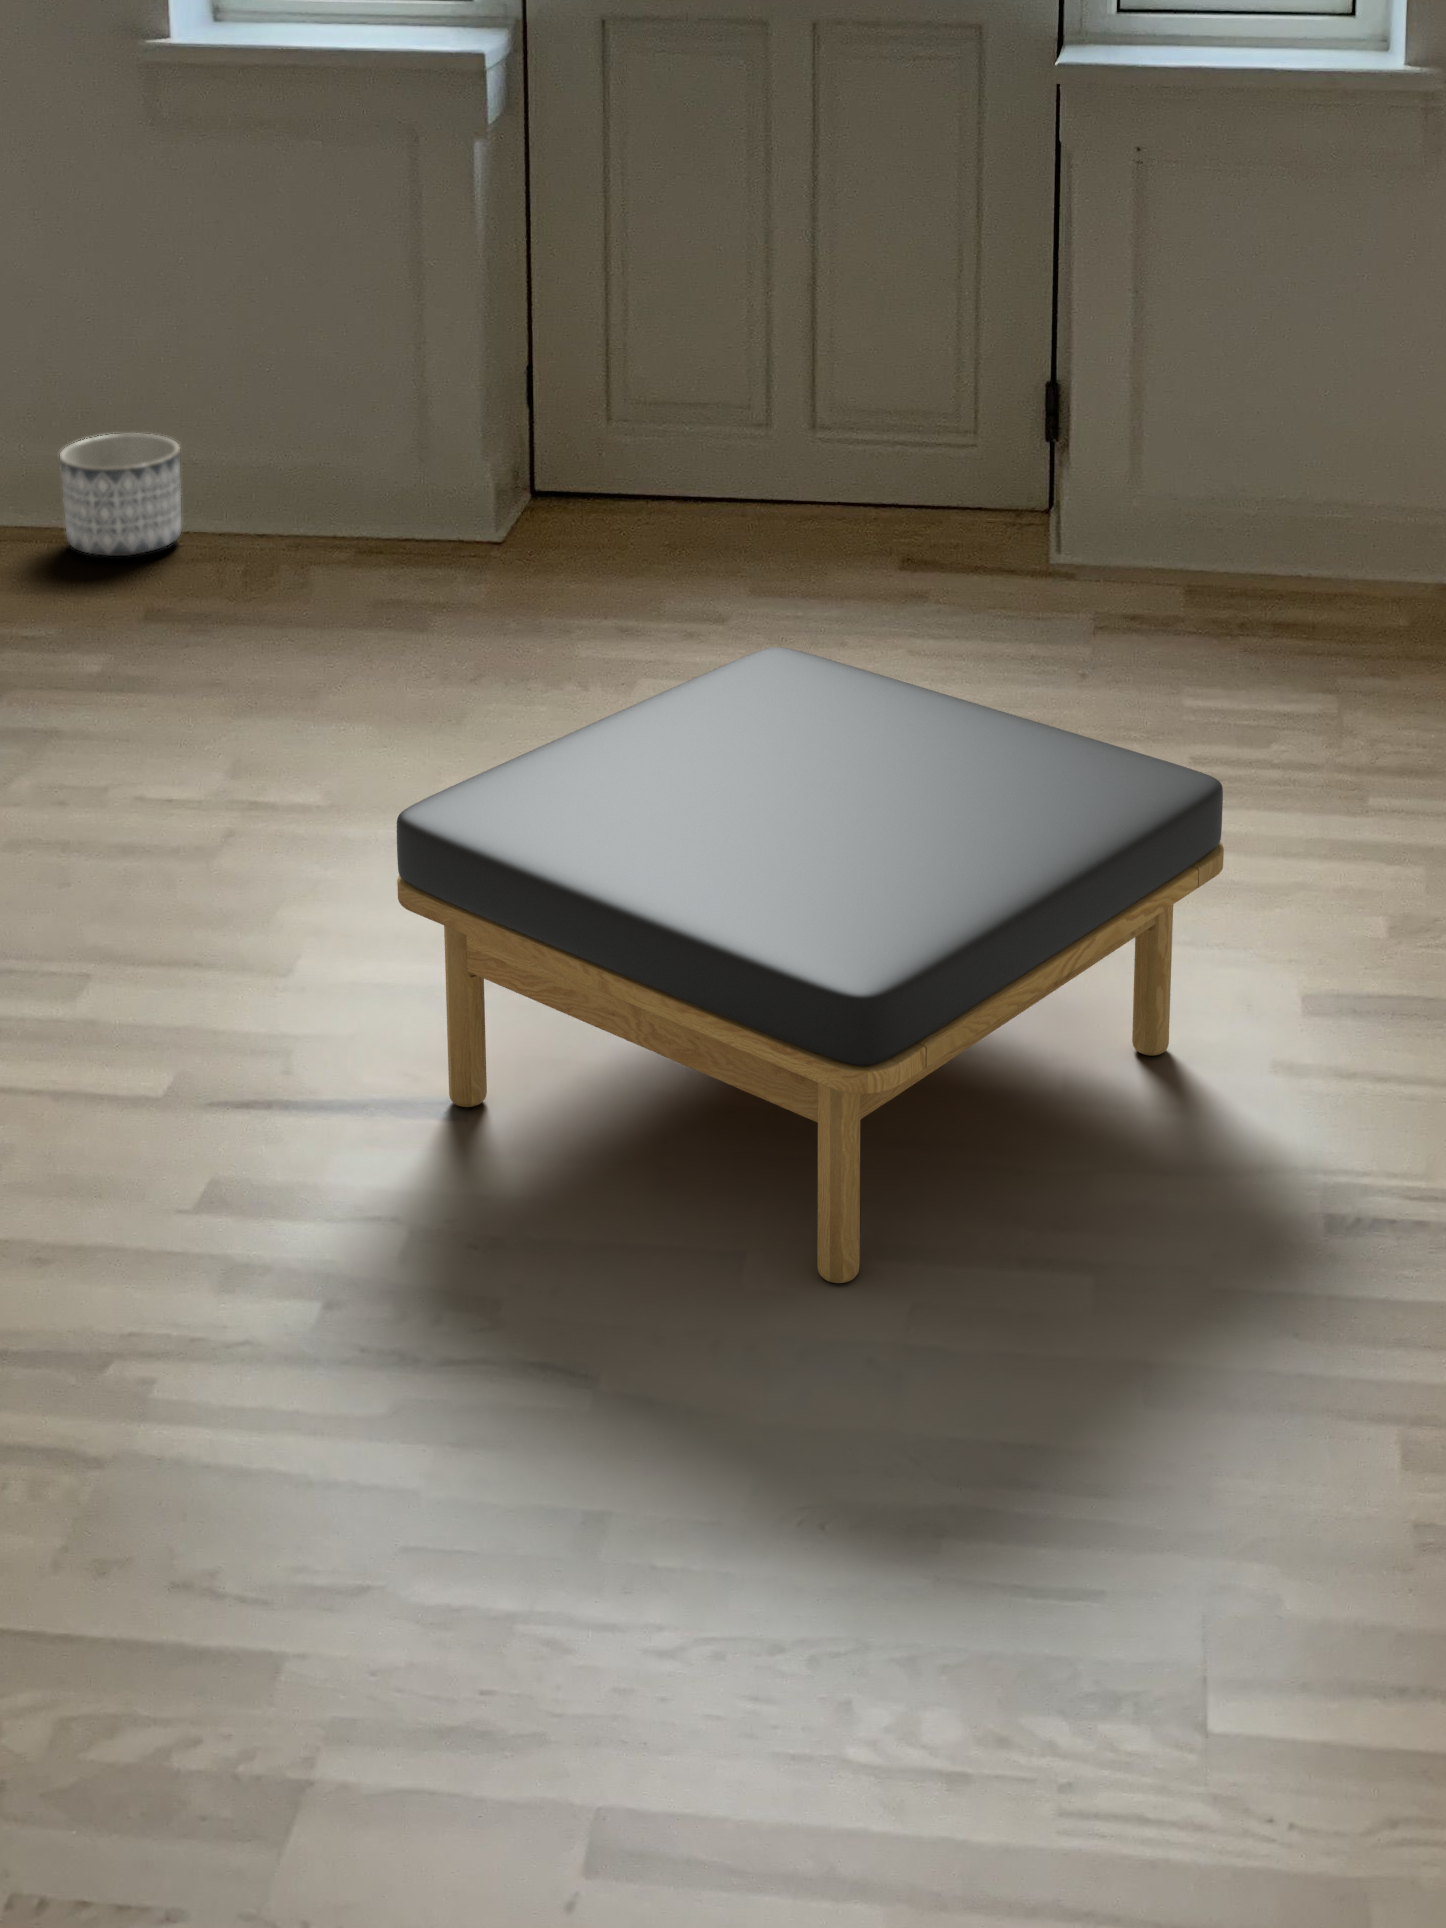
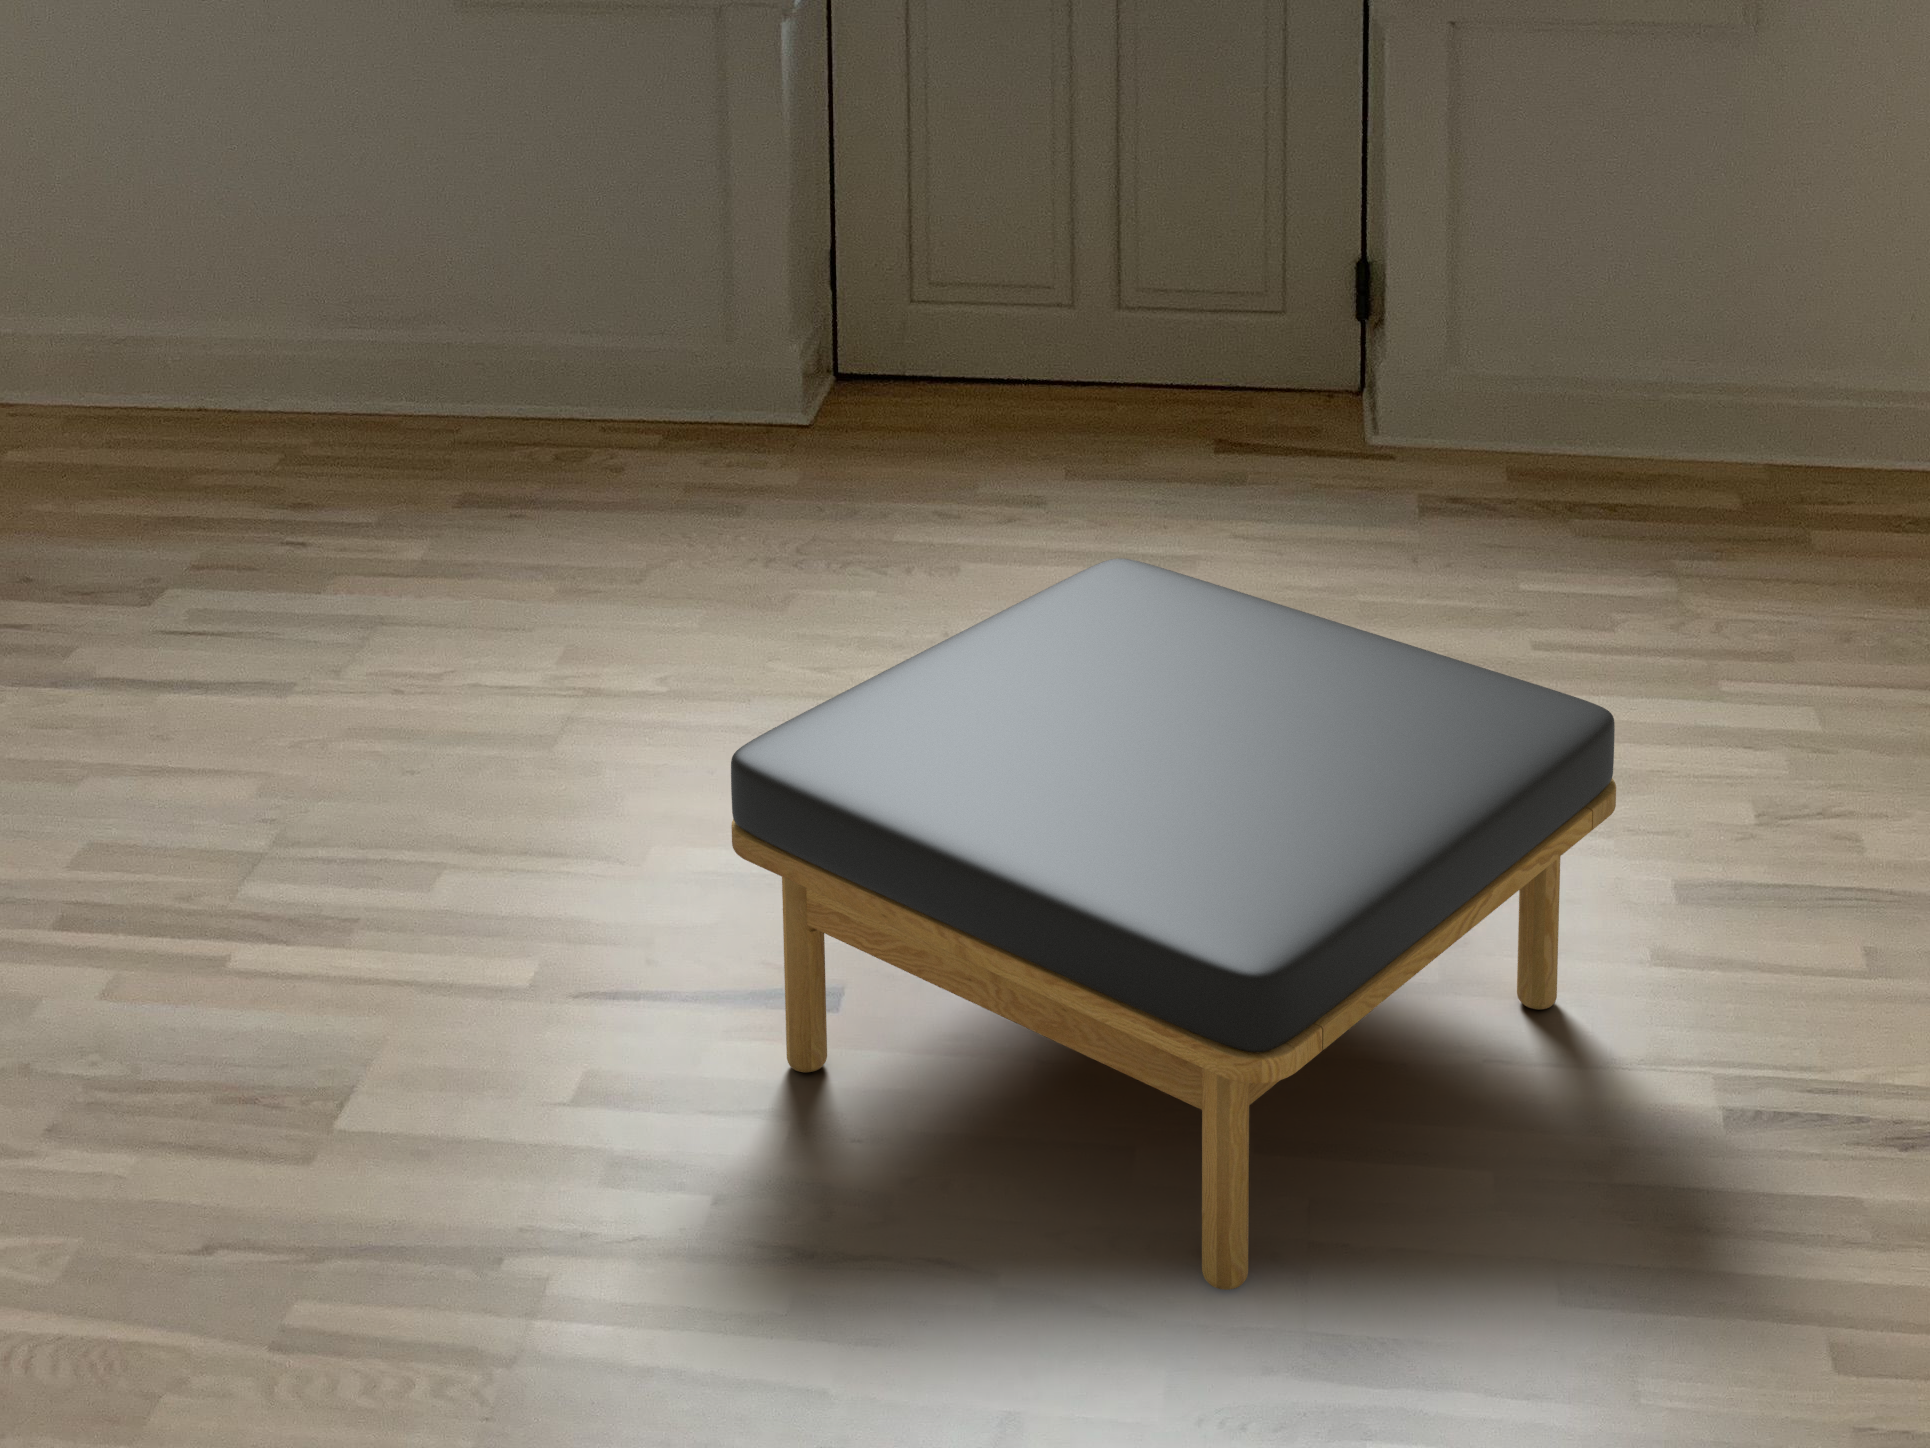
planter: present [60,433,181,556] -> none [364,321,485,447]

